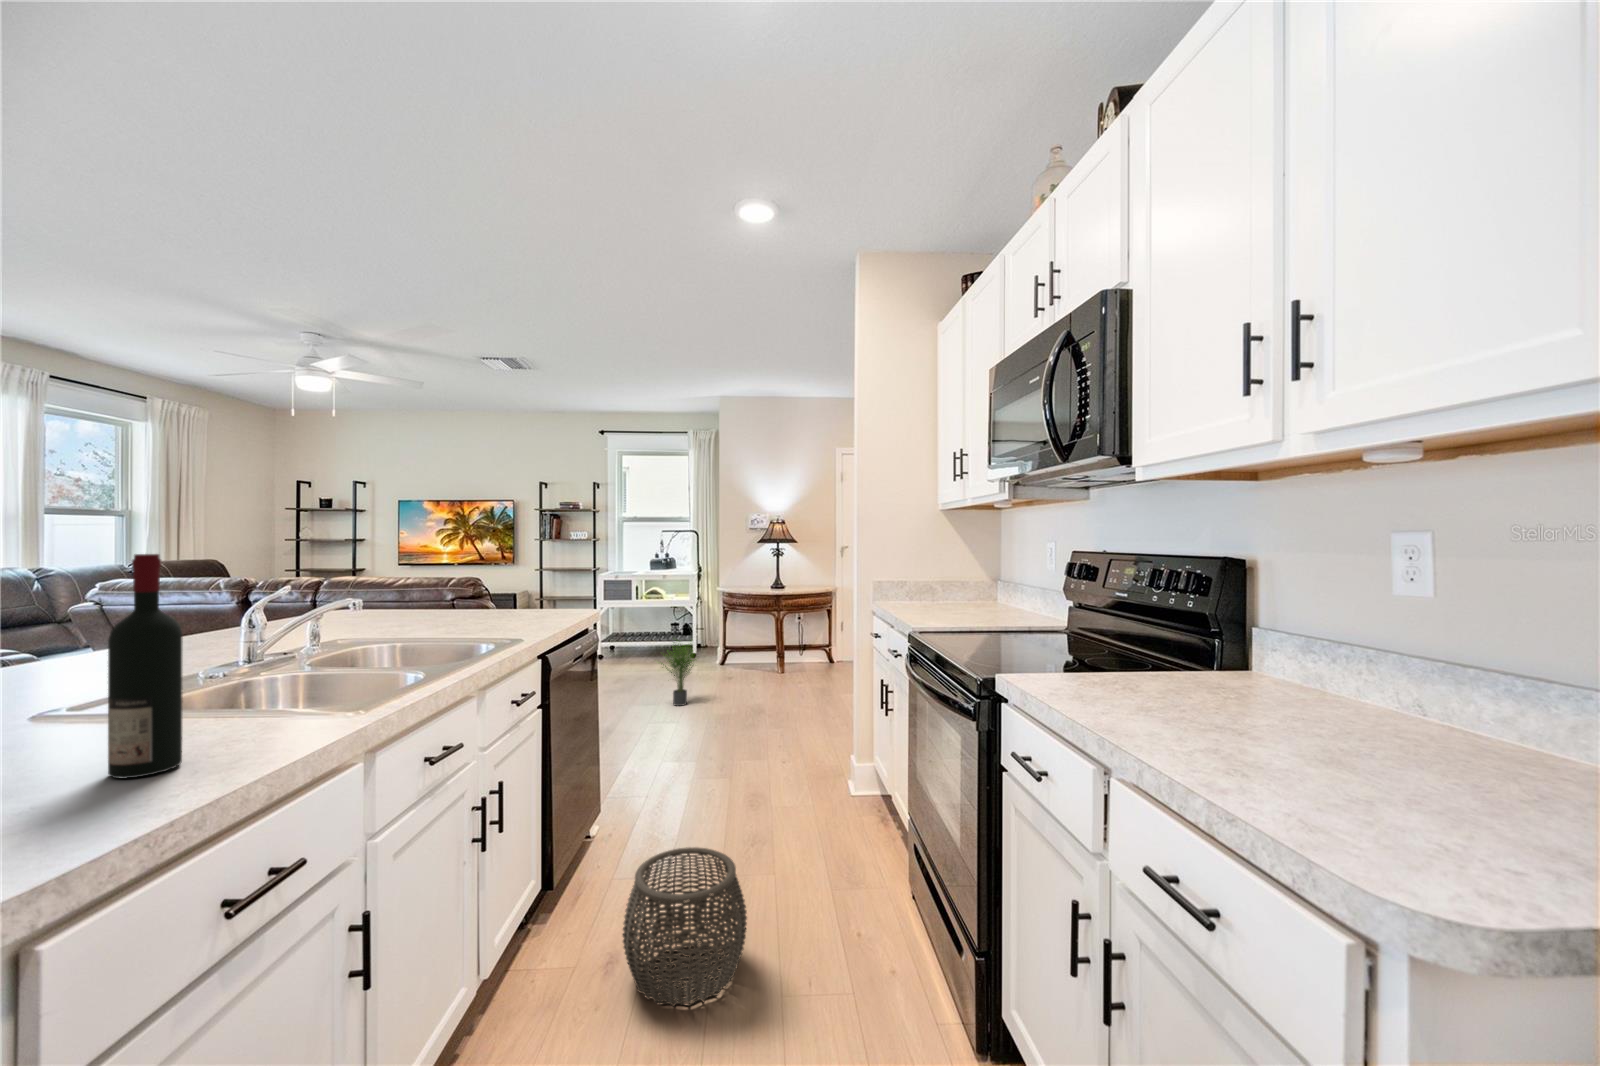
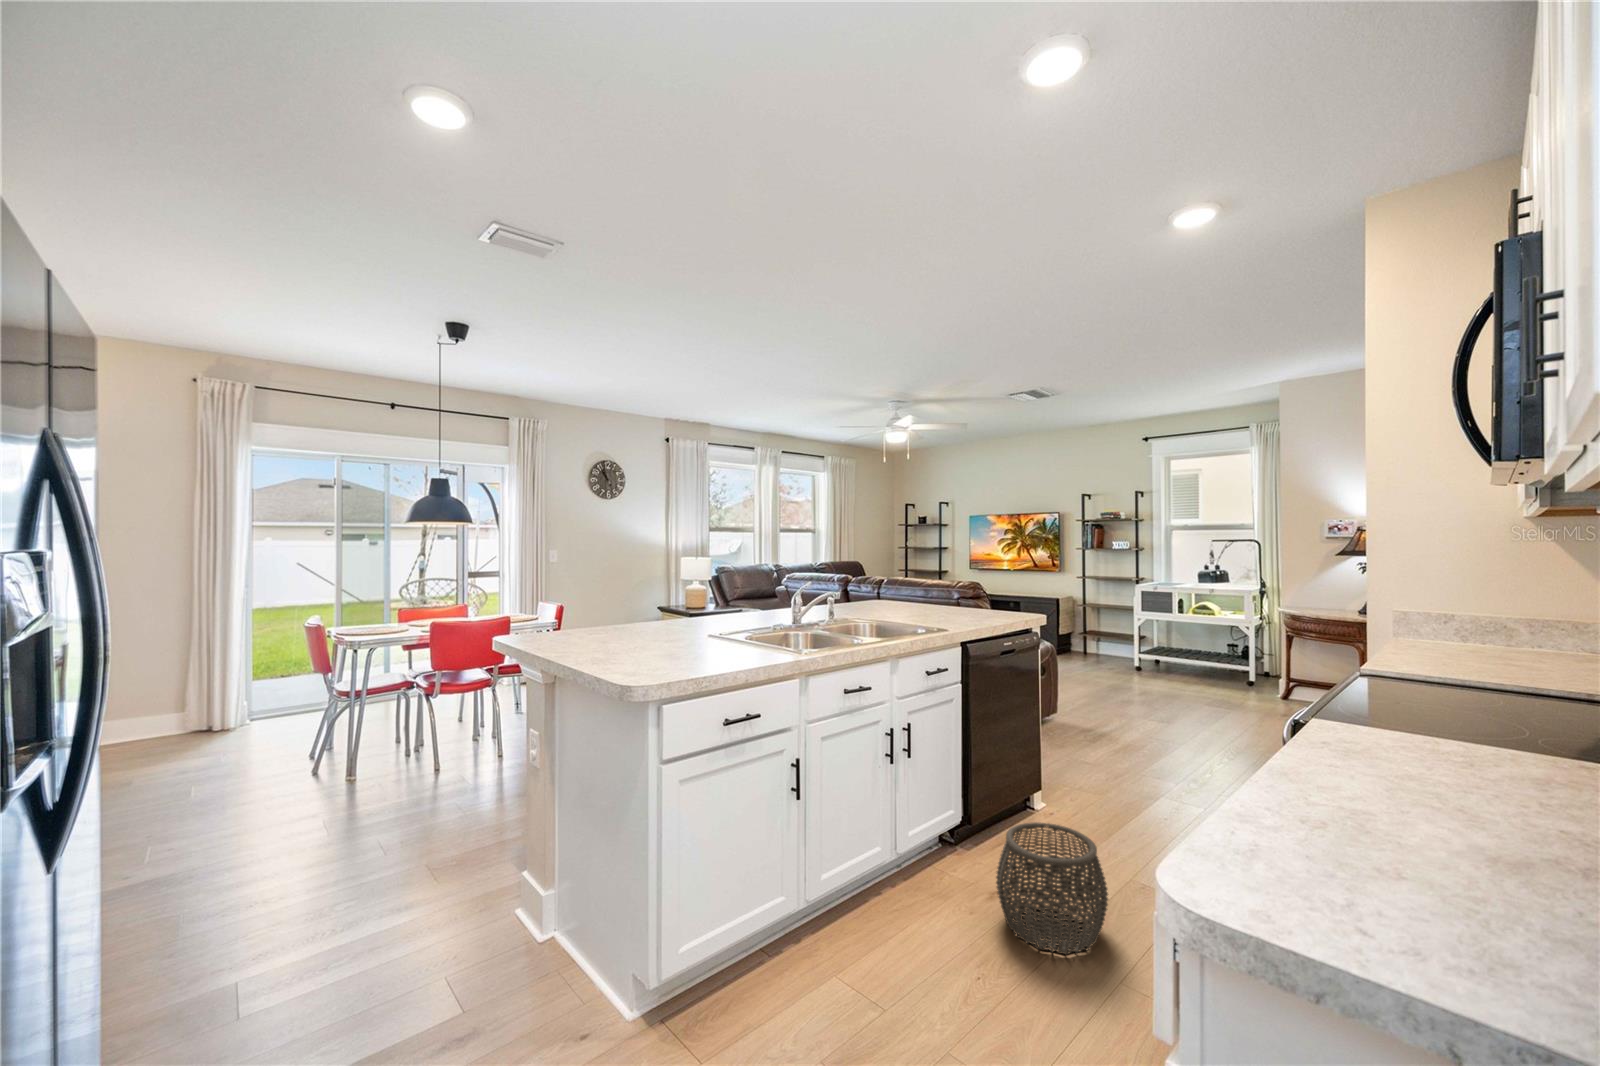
wine bottle: present [108,554,183,778] -> none [696,564,721,663]
potted plant: present [661,643,694,706] -> none [1163,654,1224,728]

